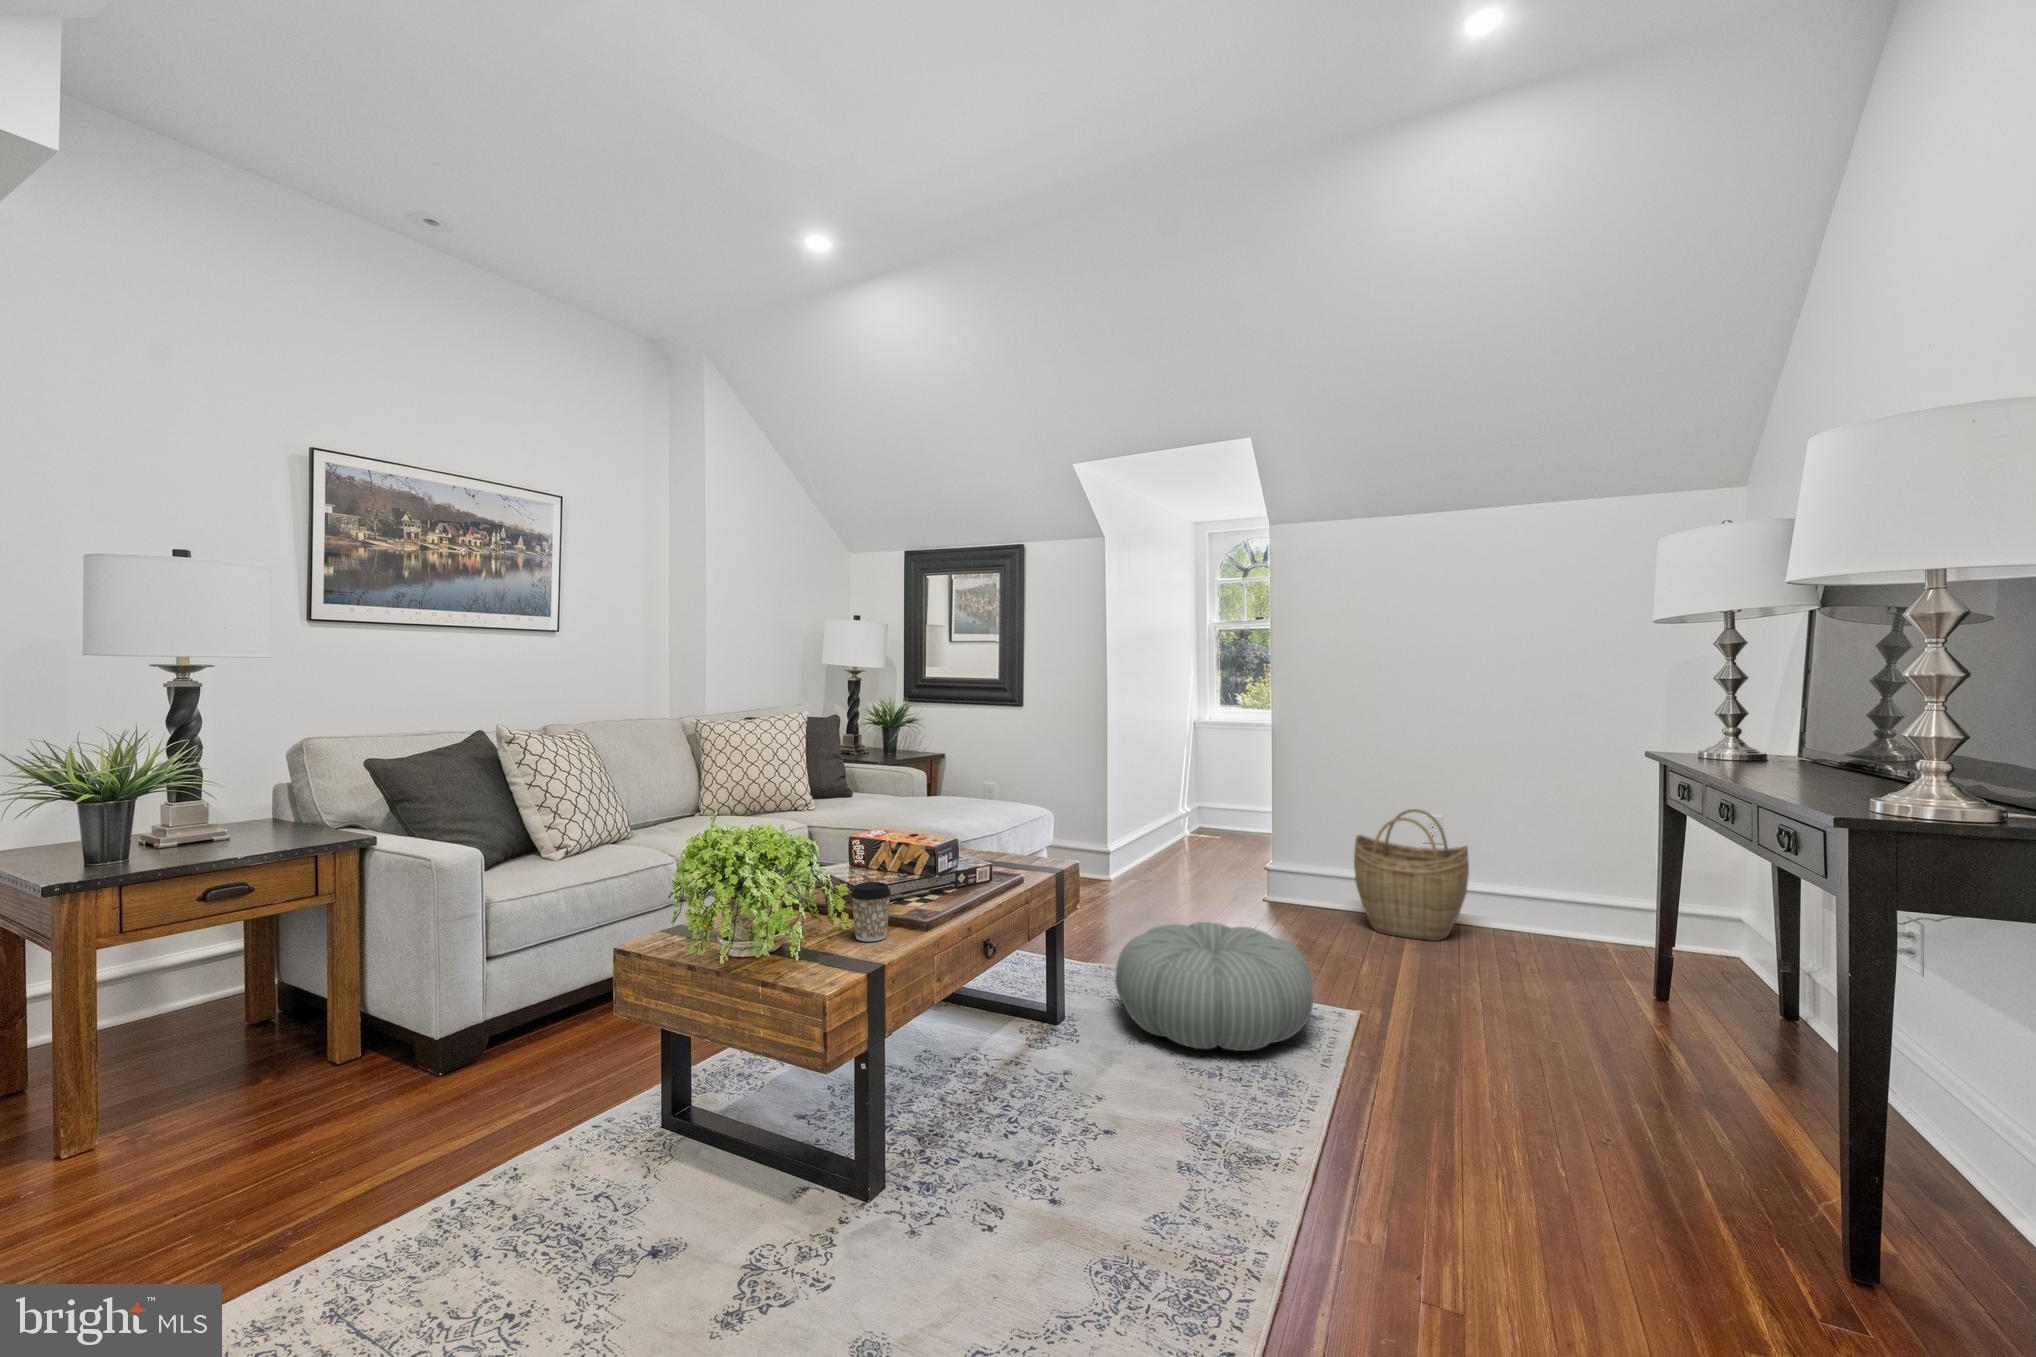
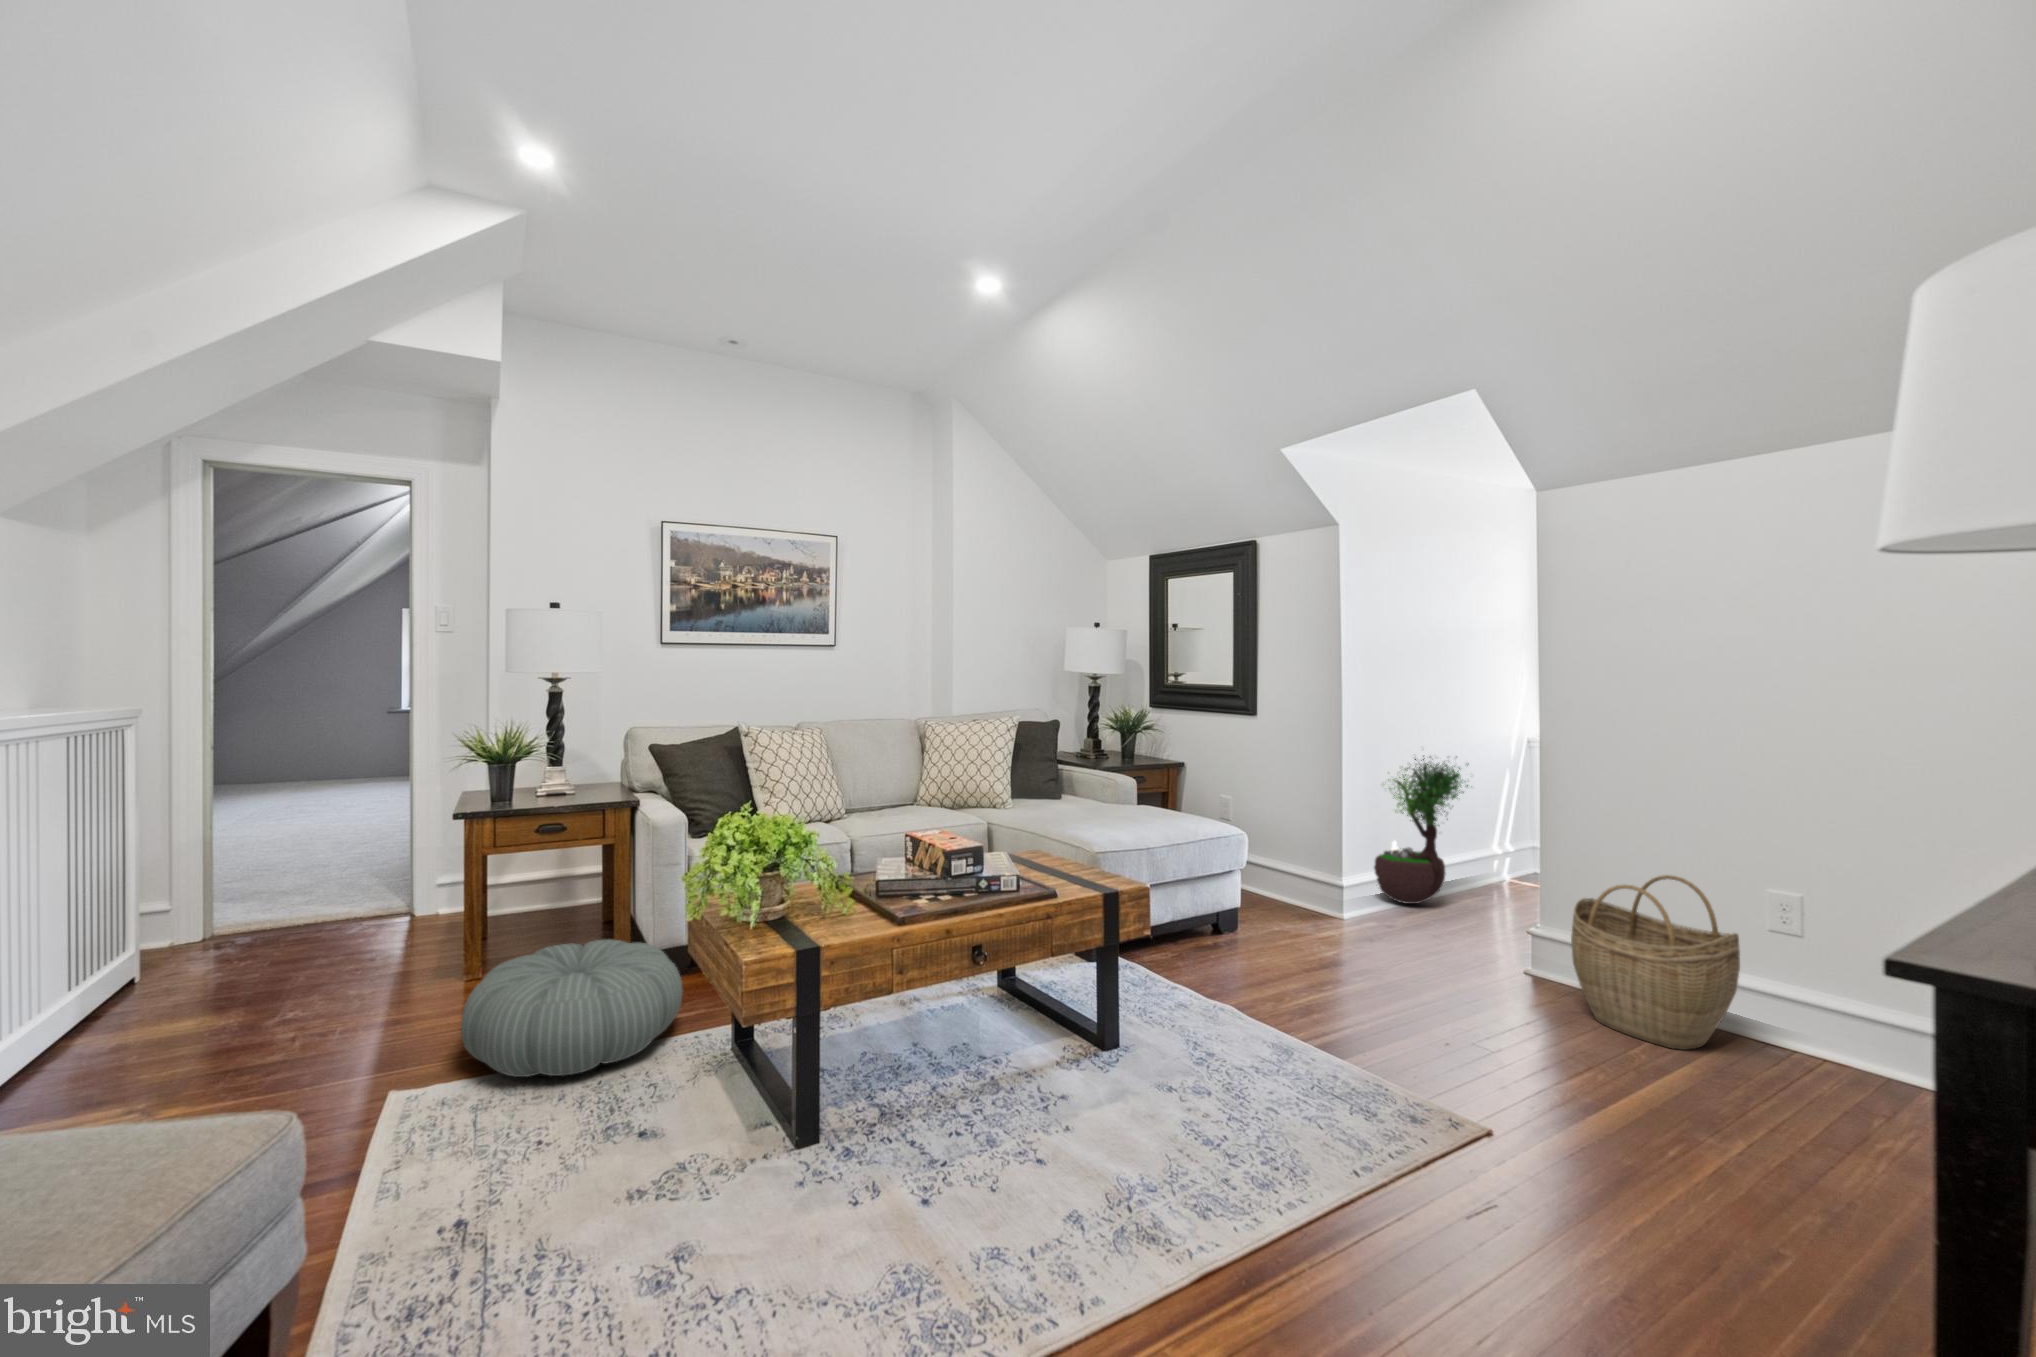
potted tree: none [1138,726,1219,869] -> present [1374,756,1469,904]
coffee cup: present [851,882,891,941] -> none [837,882,872,934]
pouf: present [1115,922,1313,1051] -> present [461,940,683,1077]

